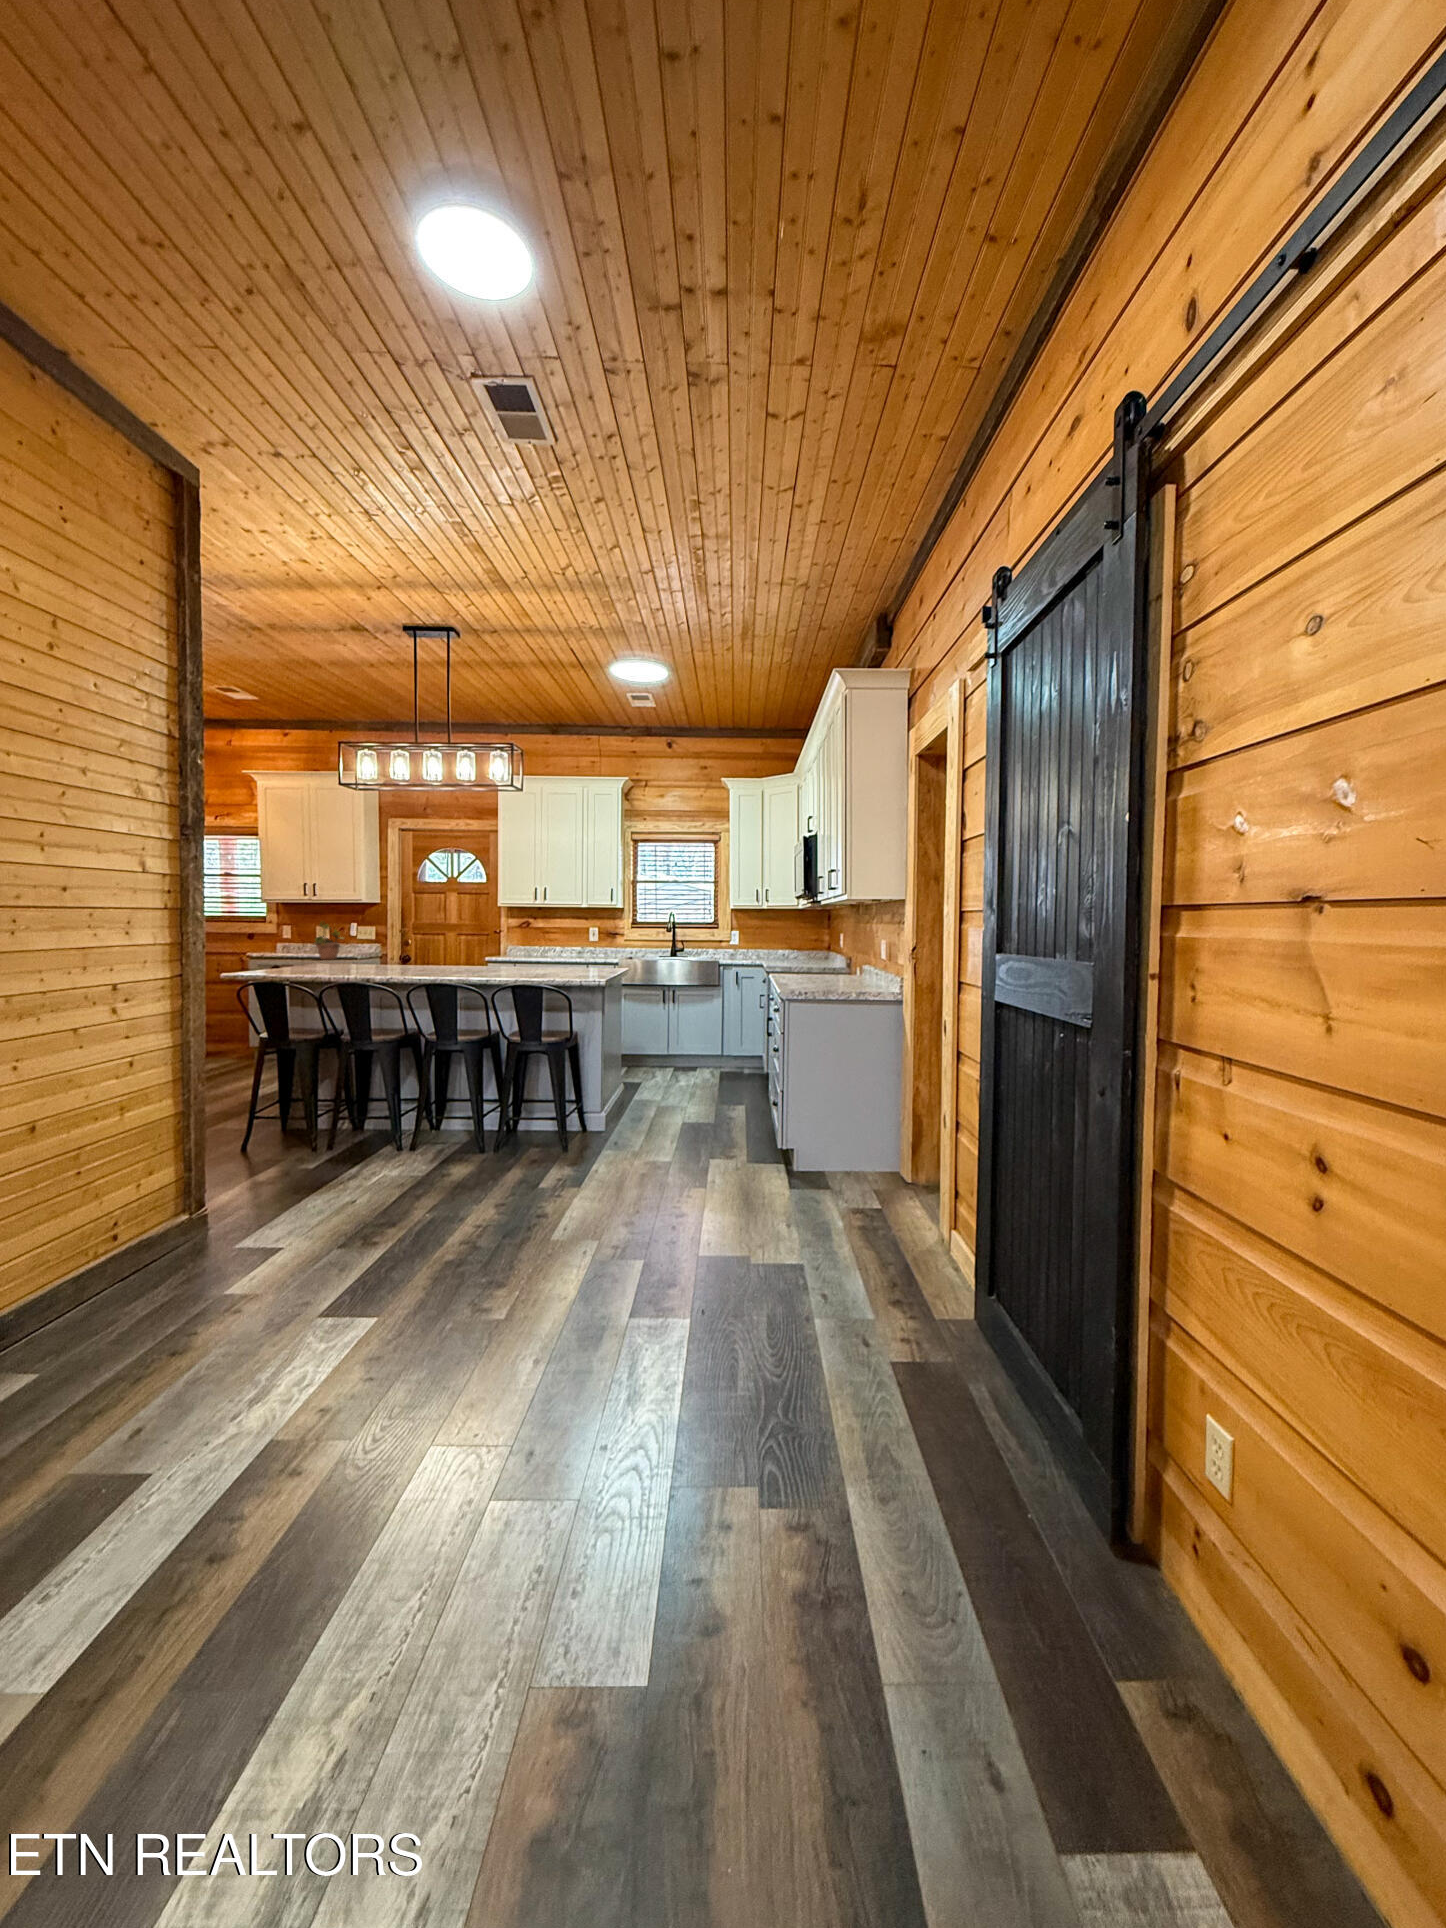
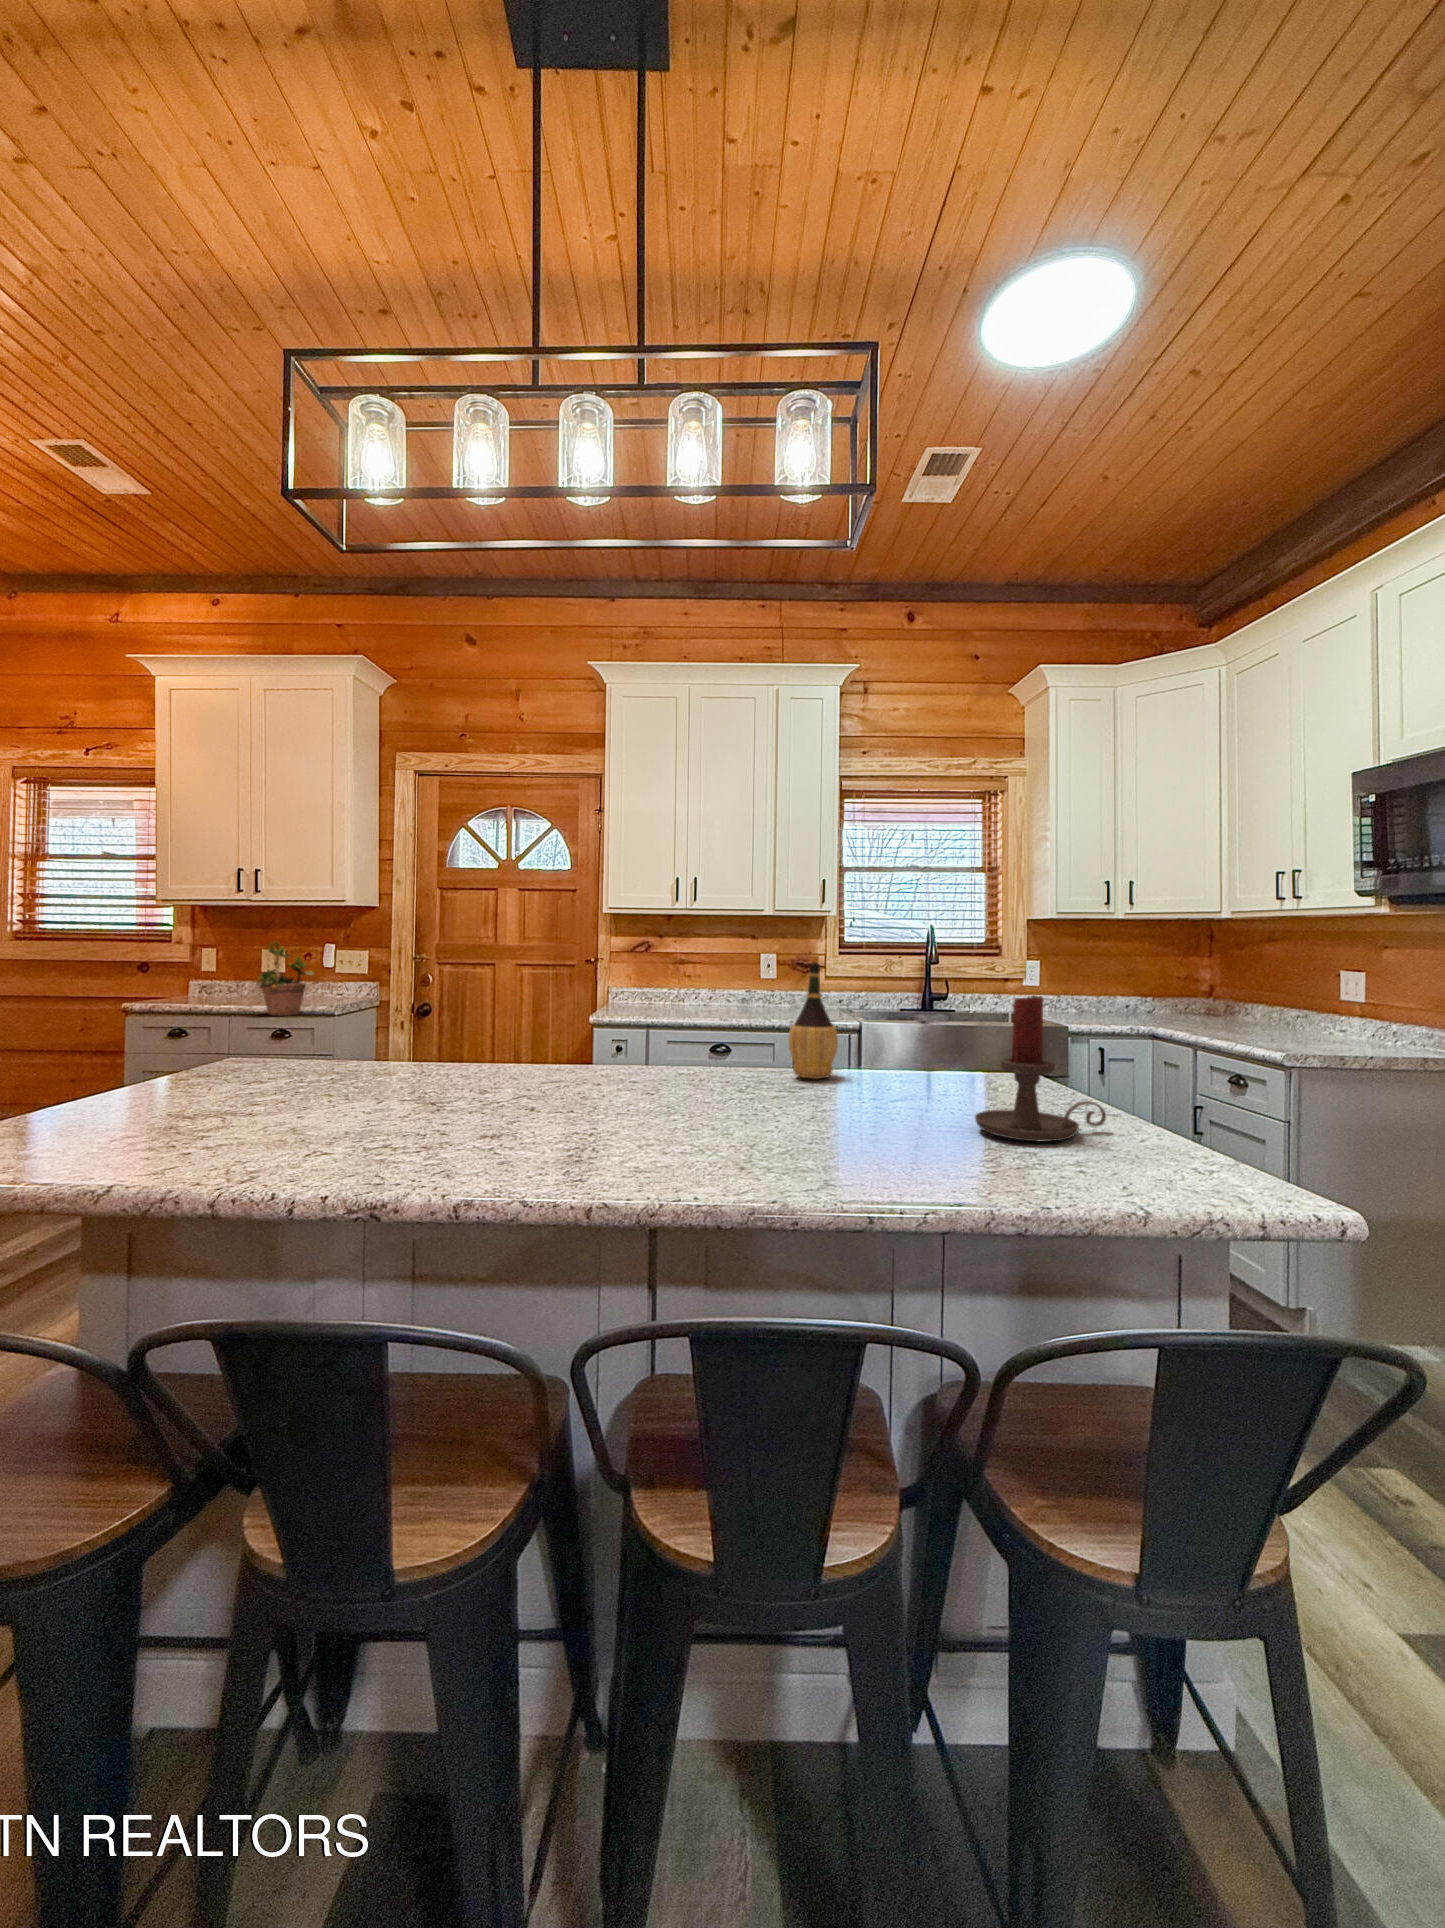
wine bottle: none [518,920,538,967] -> present [789,955,838,1079]
candle holder: none [543,929,584,974] -> present [975,996,1106,1141]

